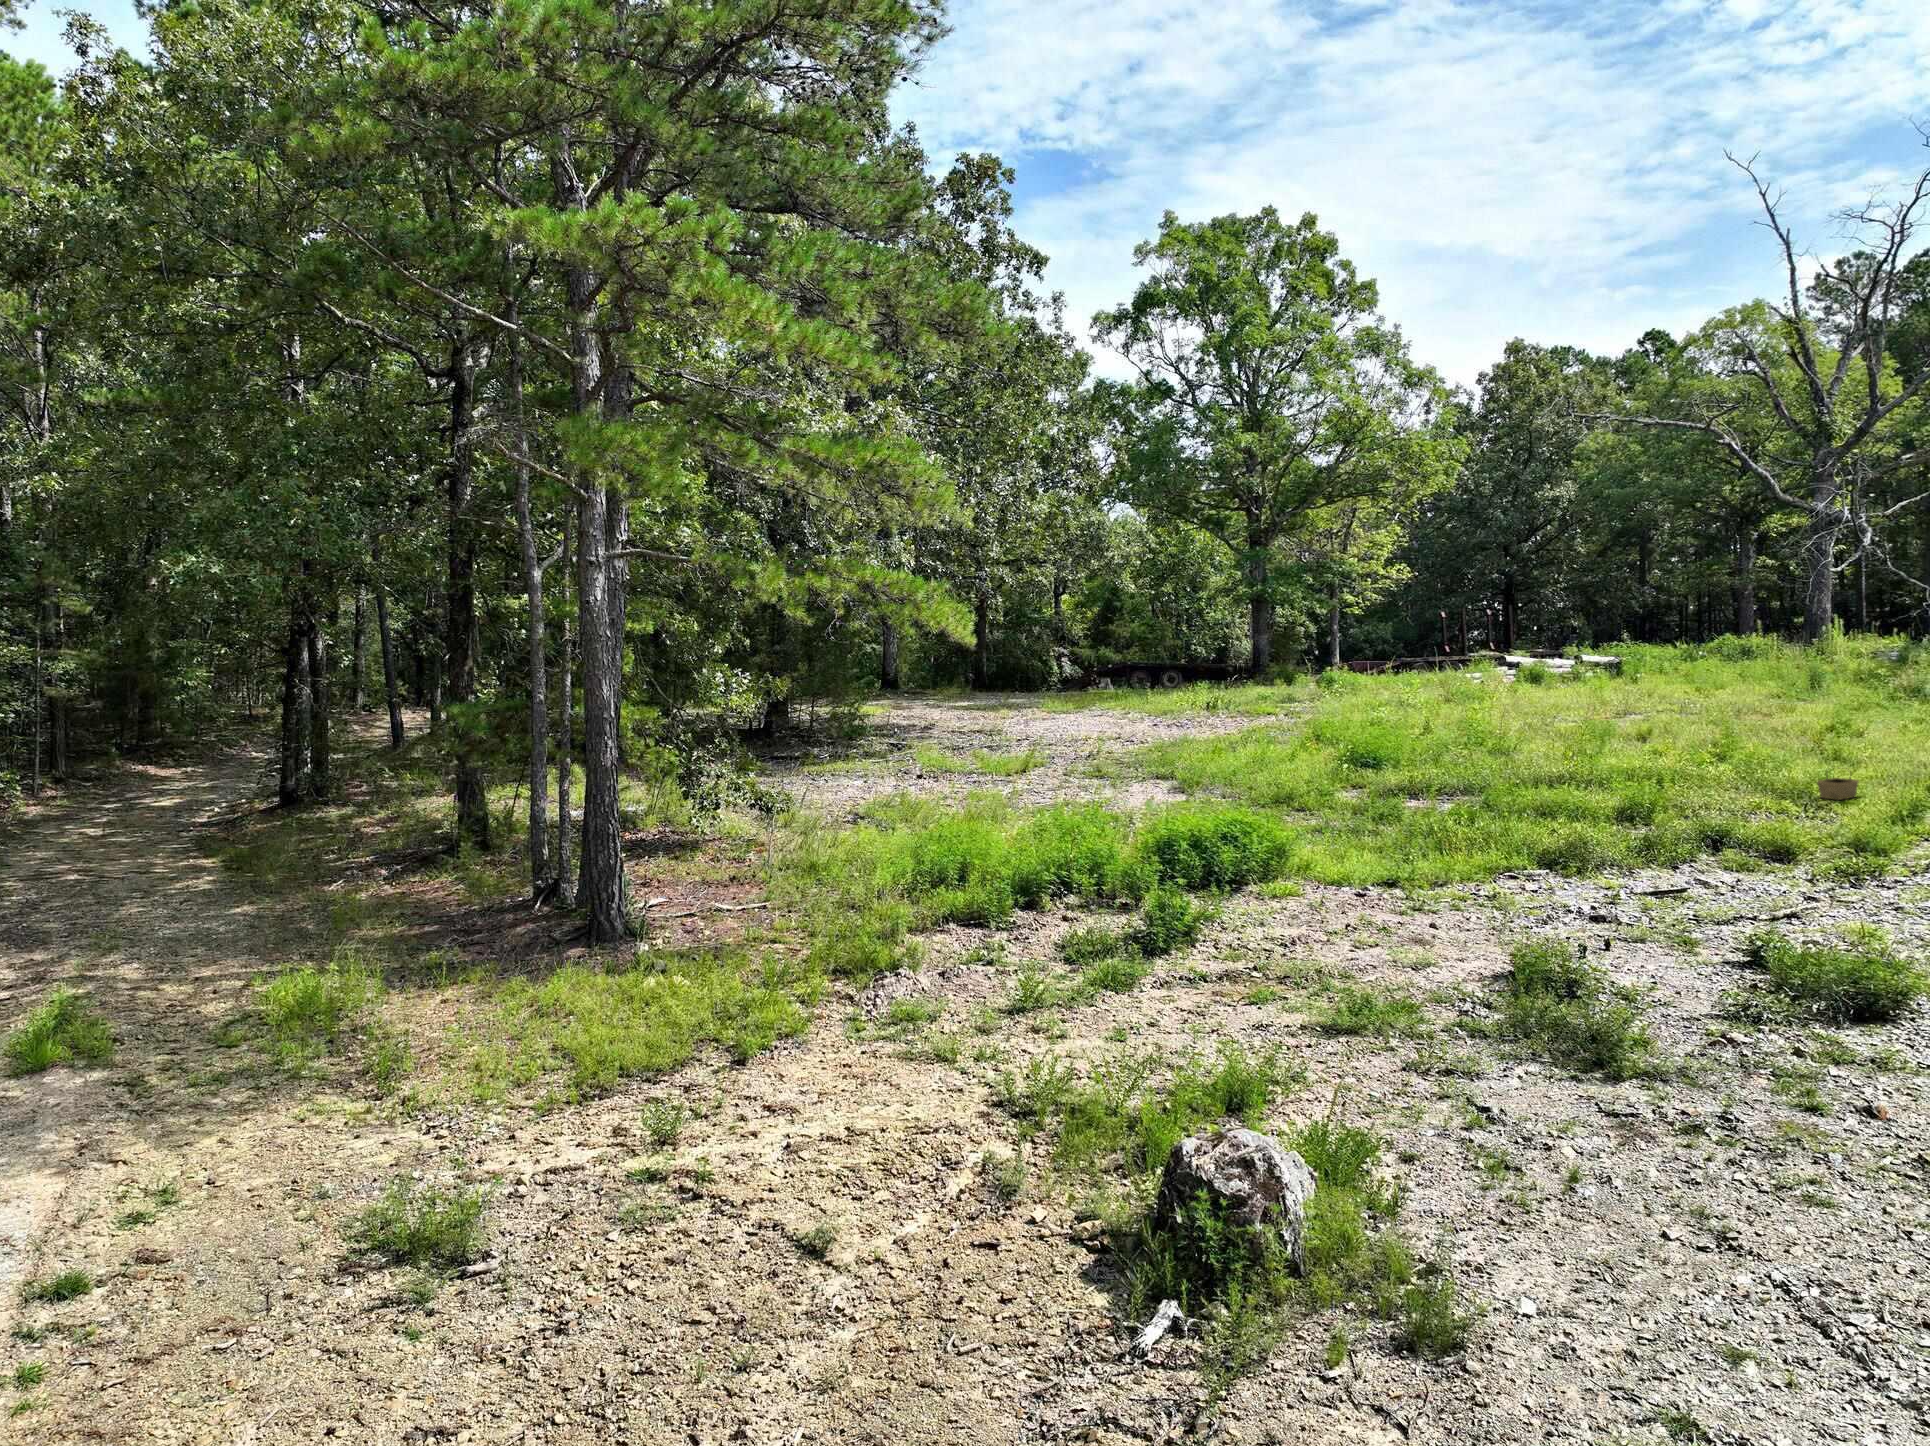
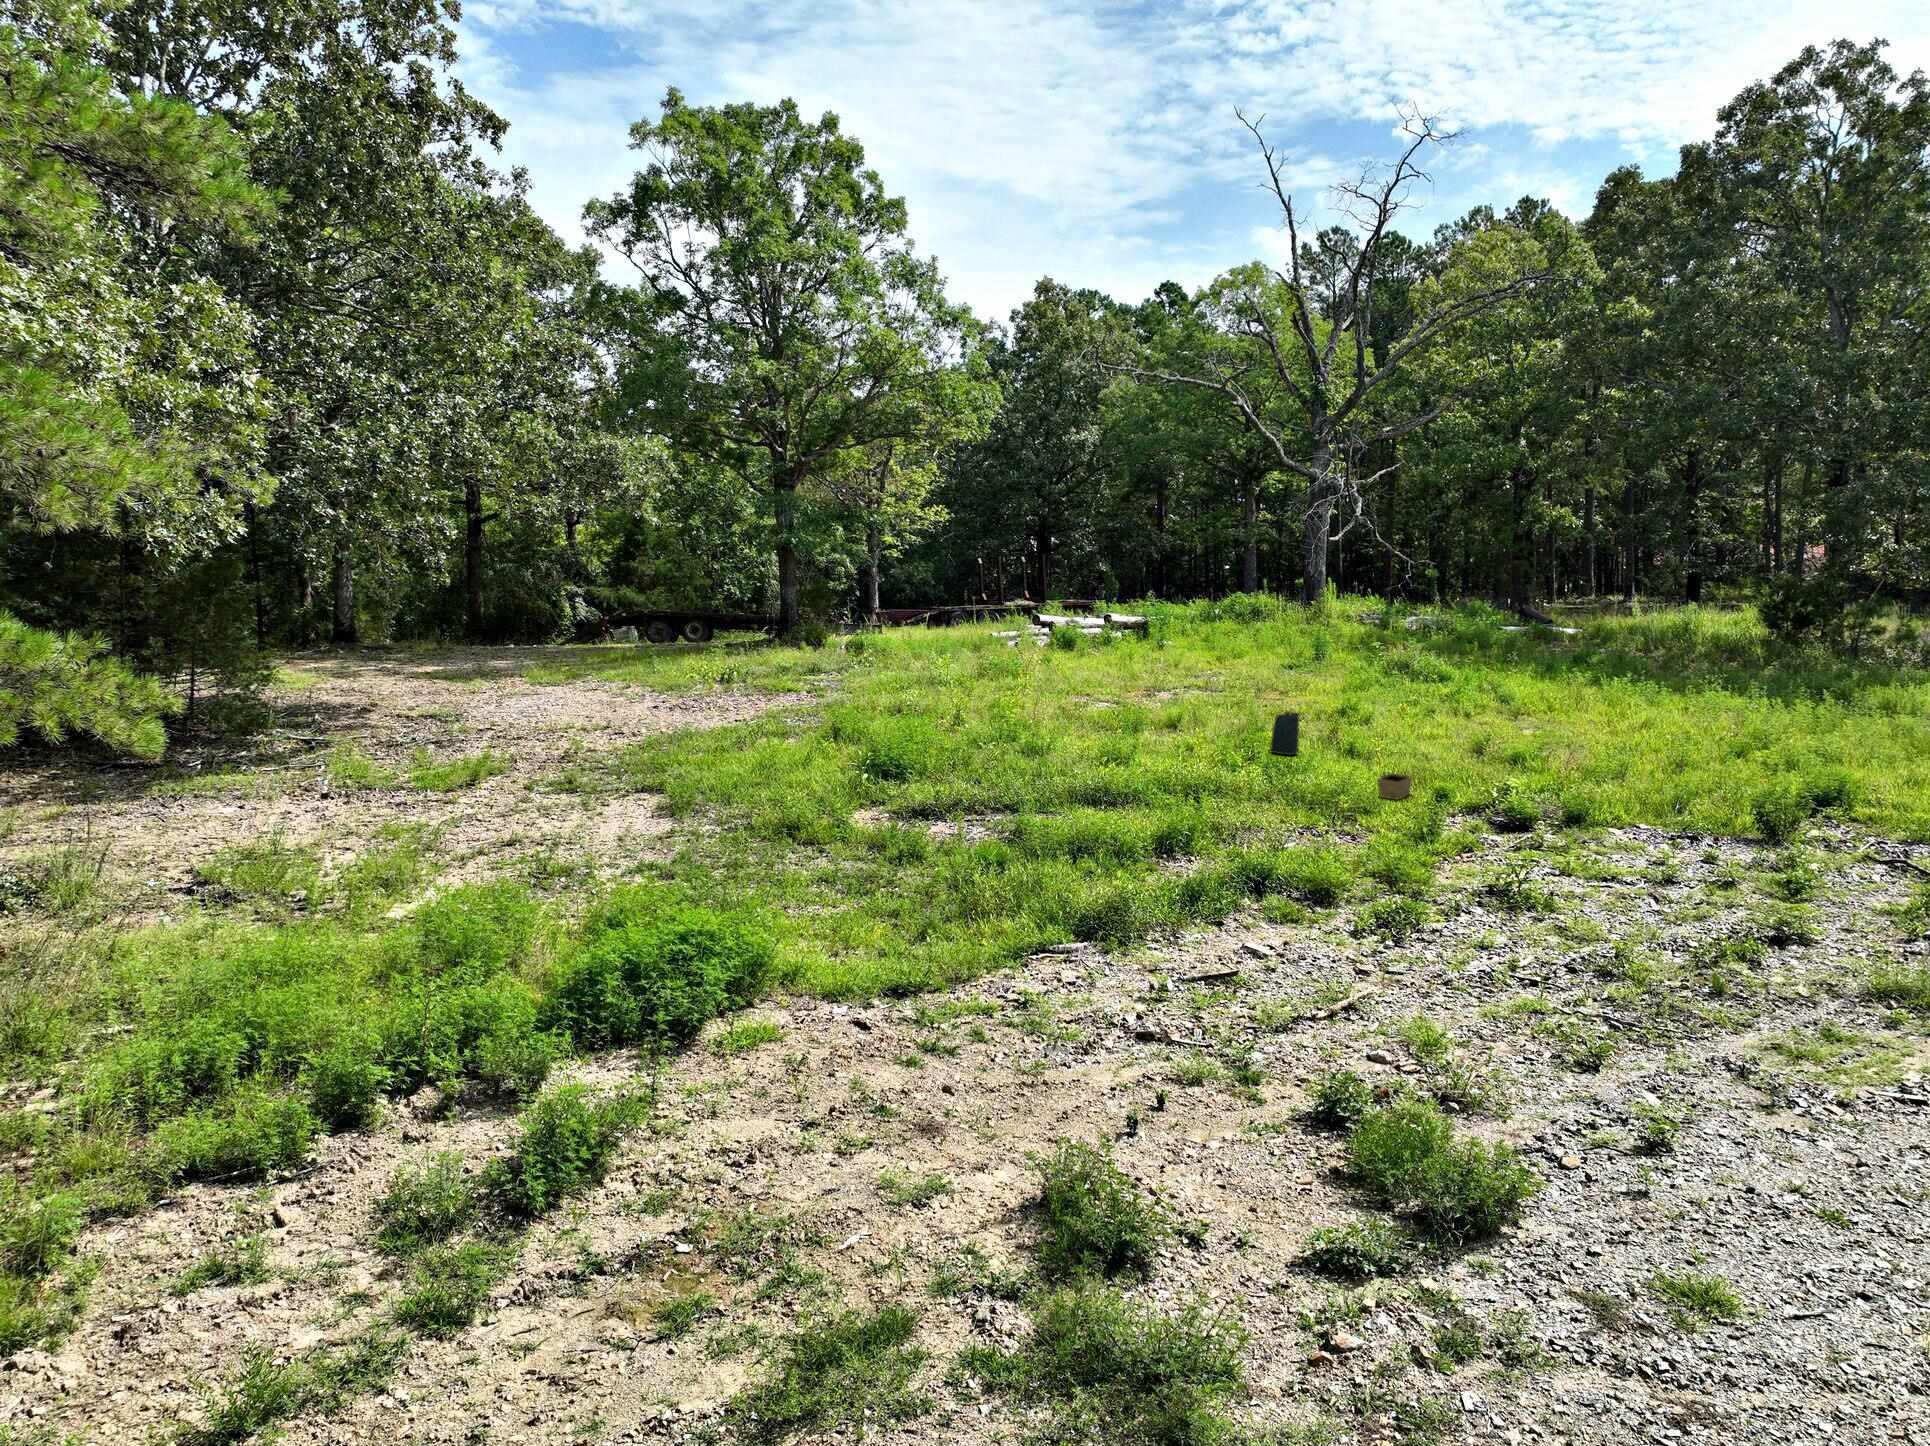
backpack: none [1720,727,1753,768] -> present [1270,712,1300,755]

